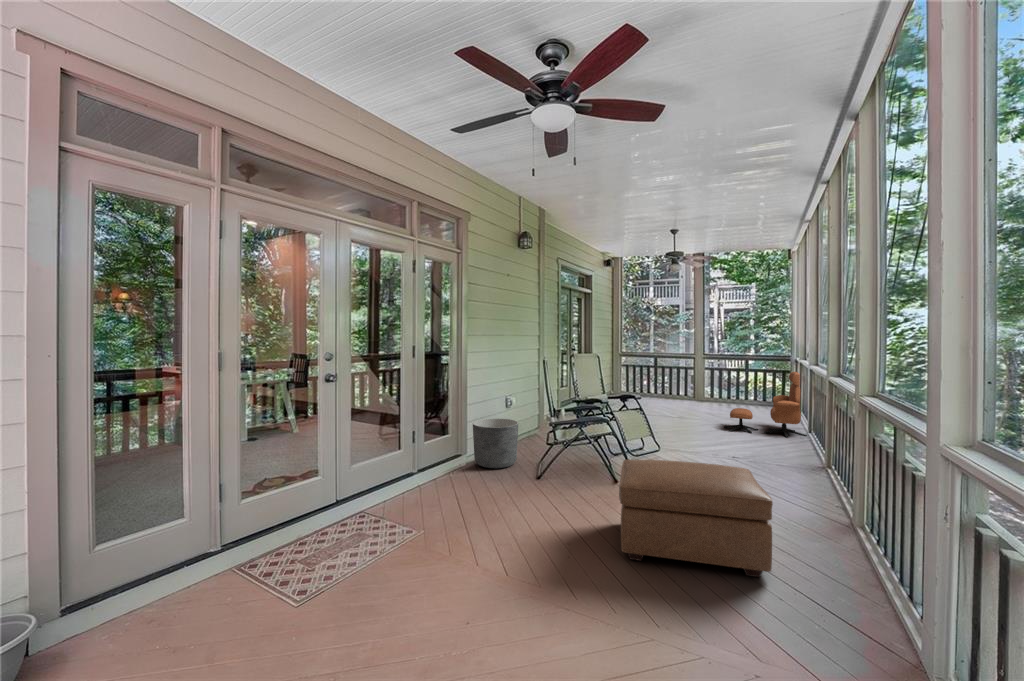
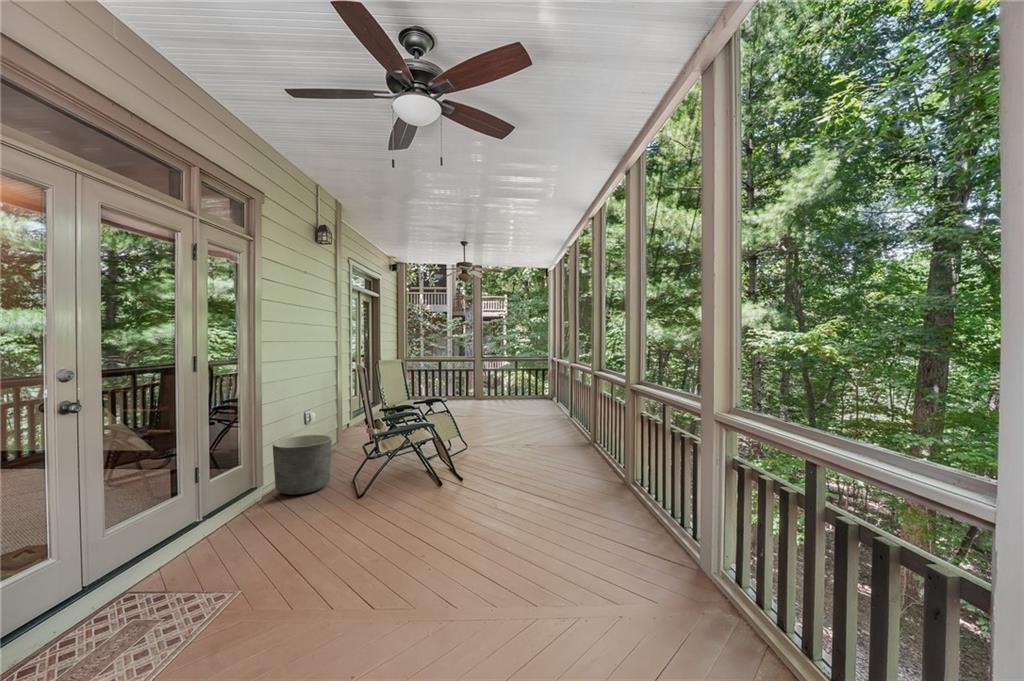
lounge chair: present [724,372,807,437] -> none [507,368,567,422]
ottoman: present [619,460,773,577] -> none [471,450,607,554]

